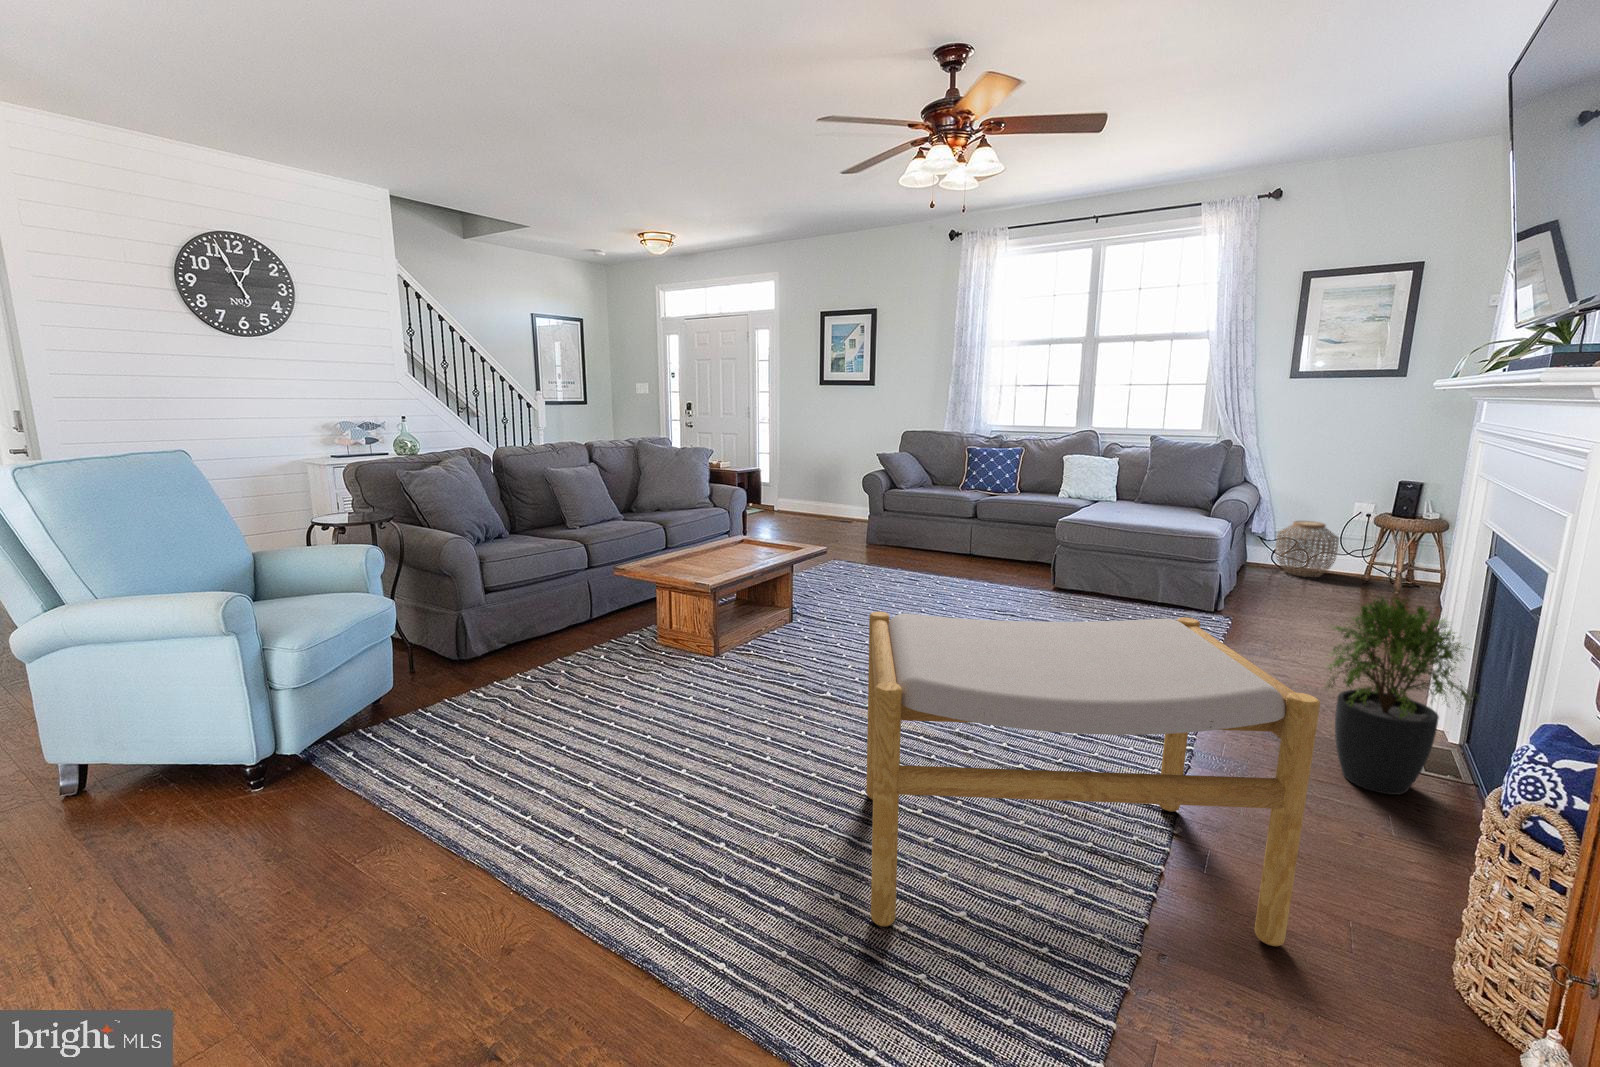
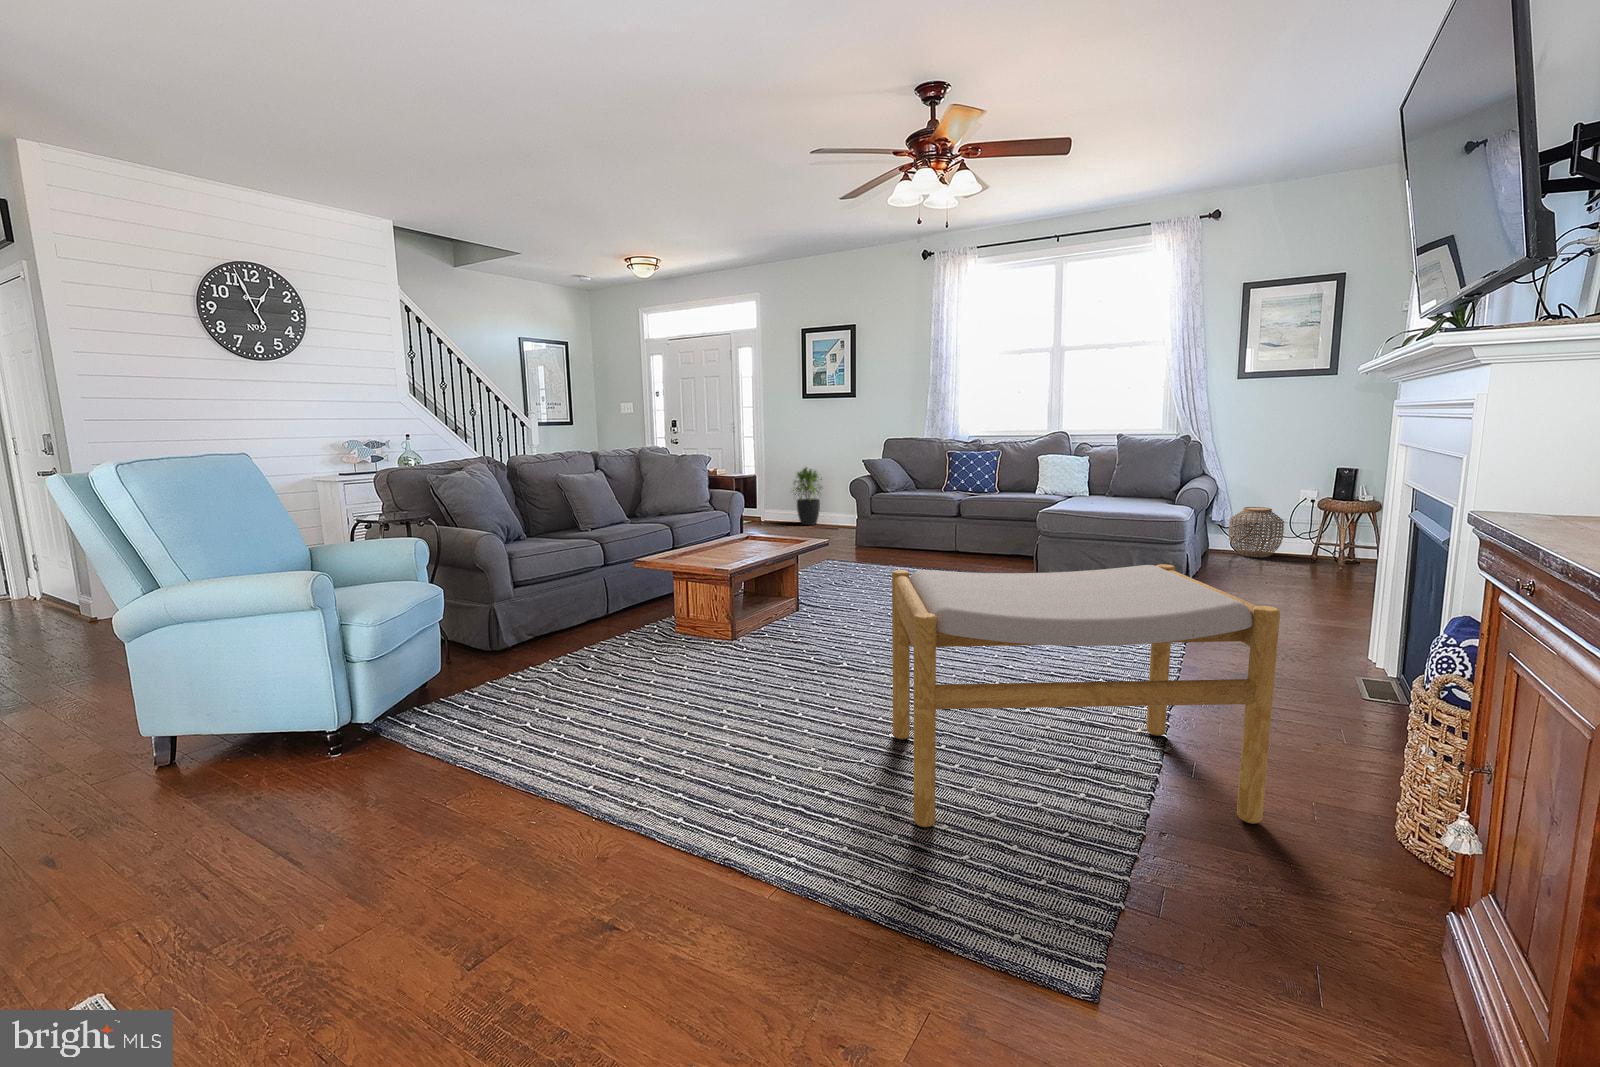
potted plant: present [1325,598,1470,795] -> present [793,468,822,525]

